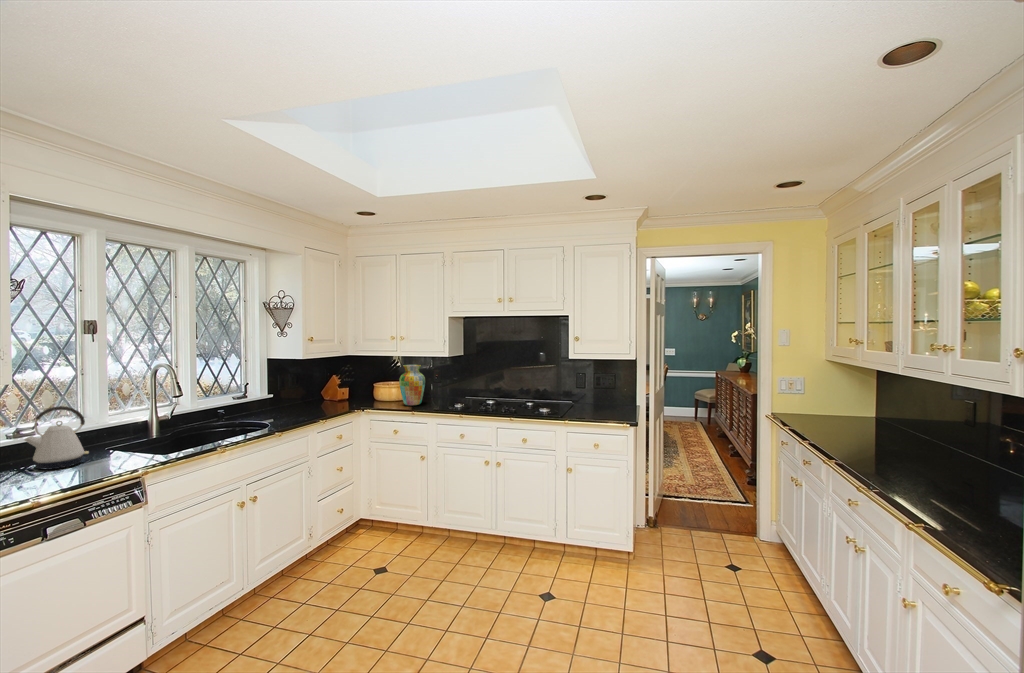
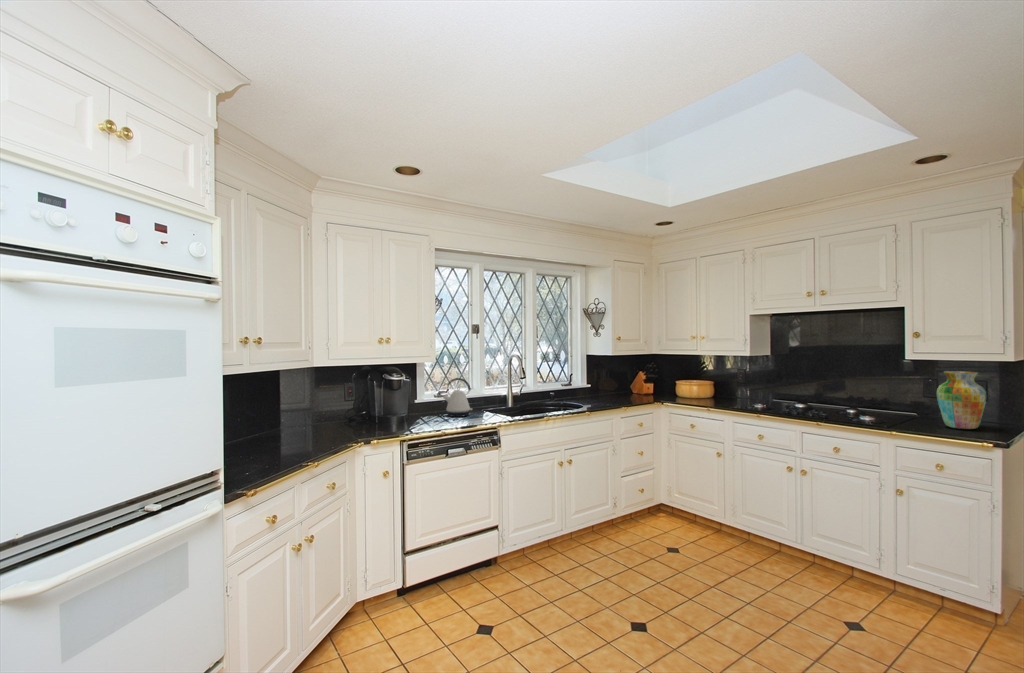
vase: present [399,365,425,406] -> present [937,371,986,429]

